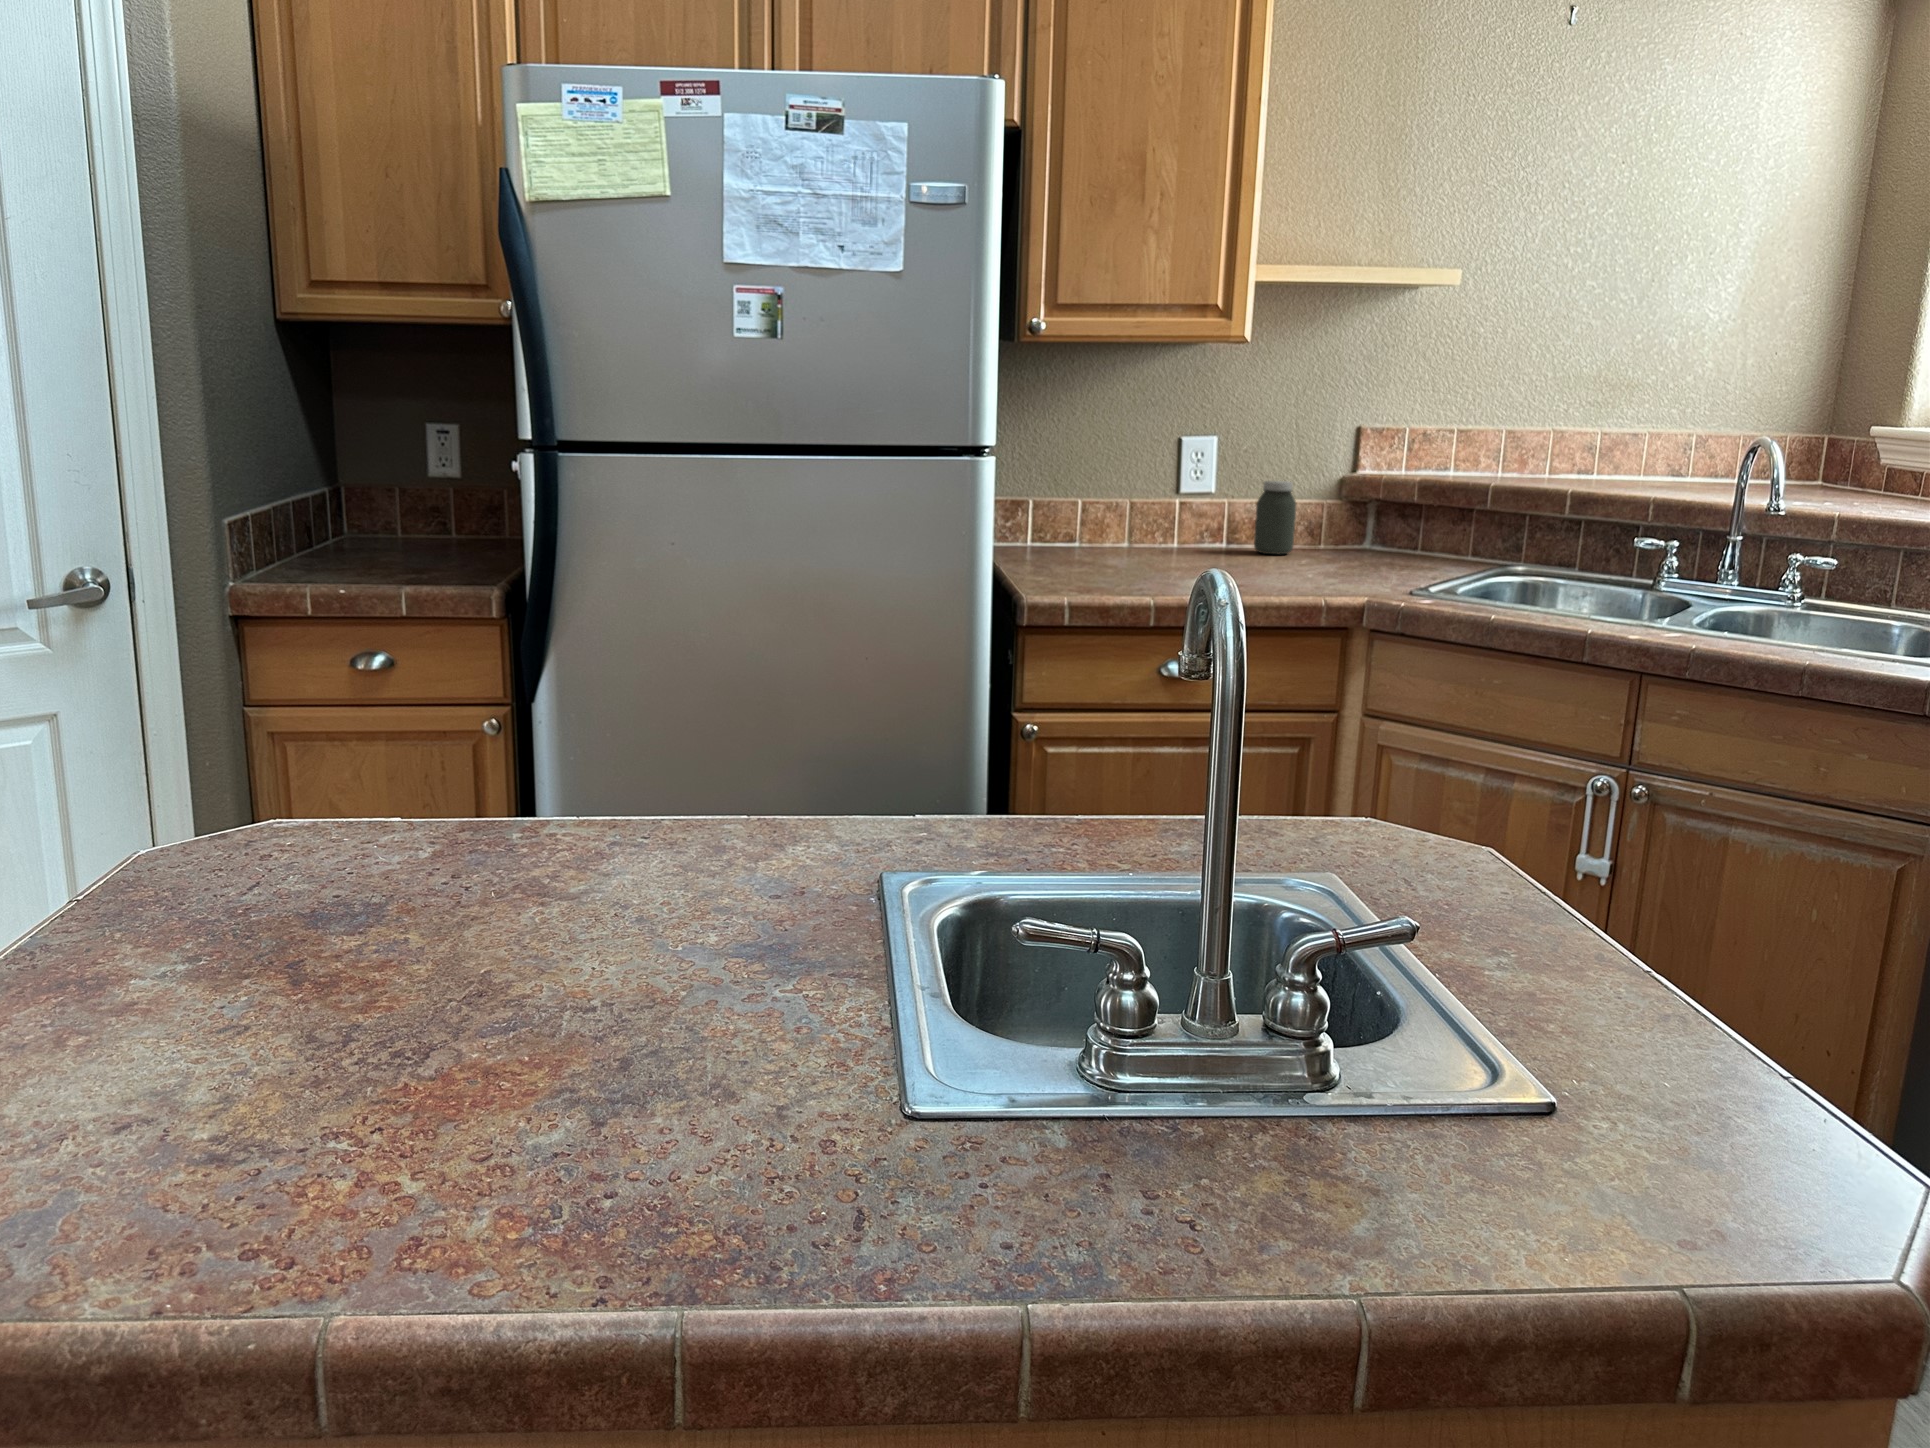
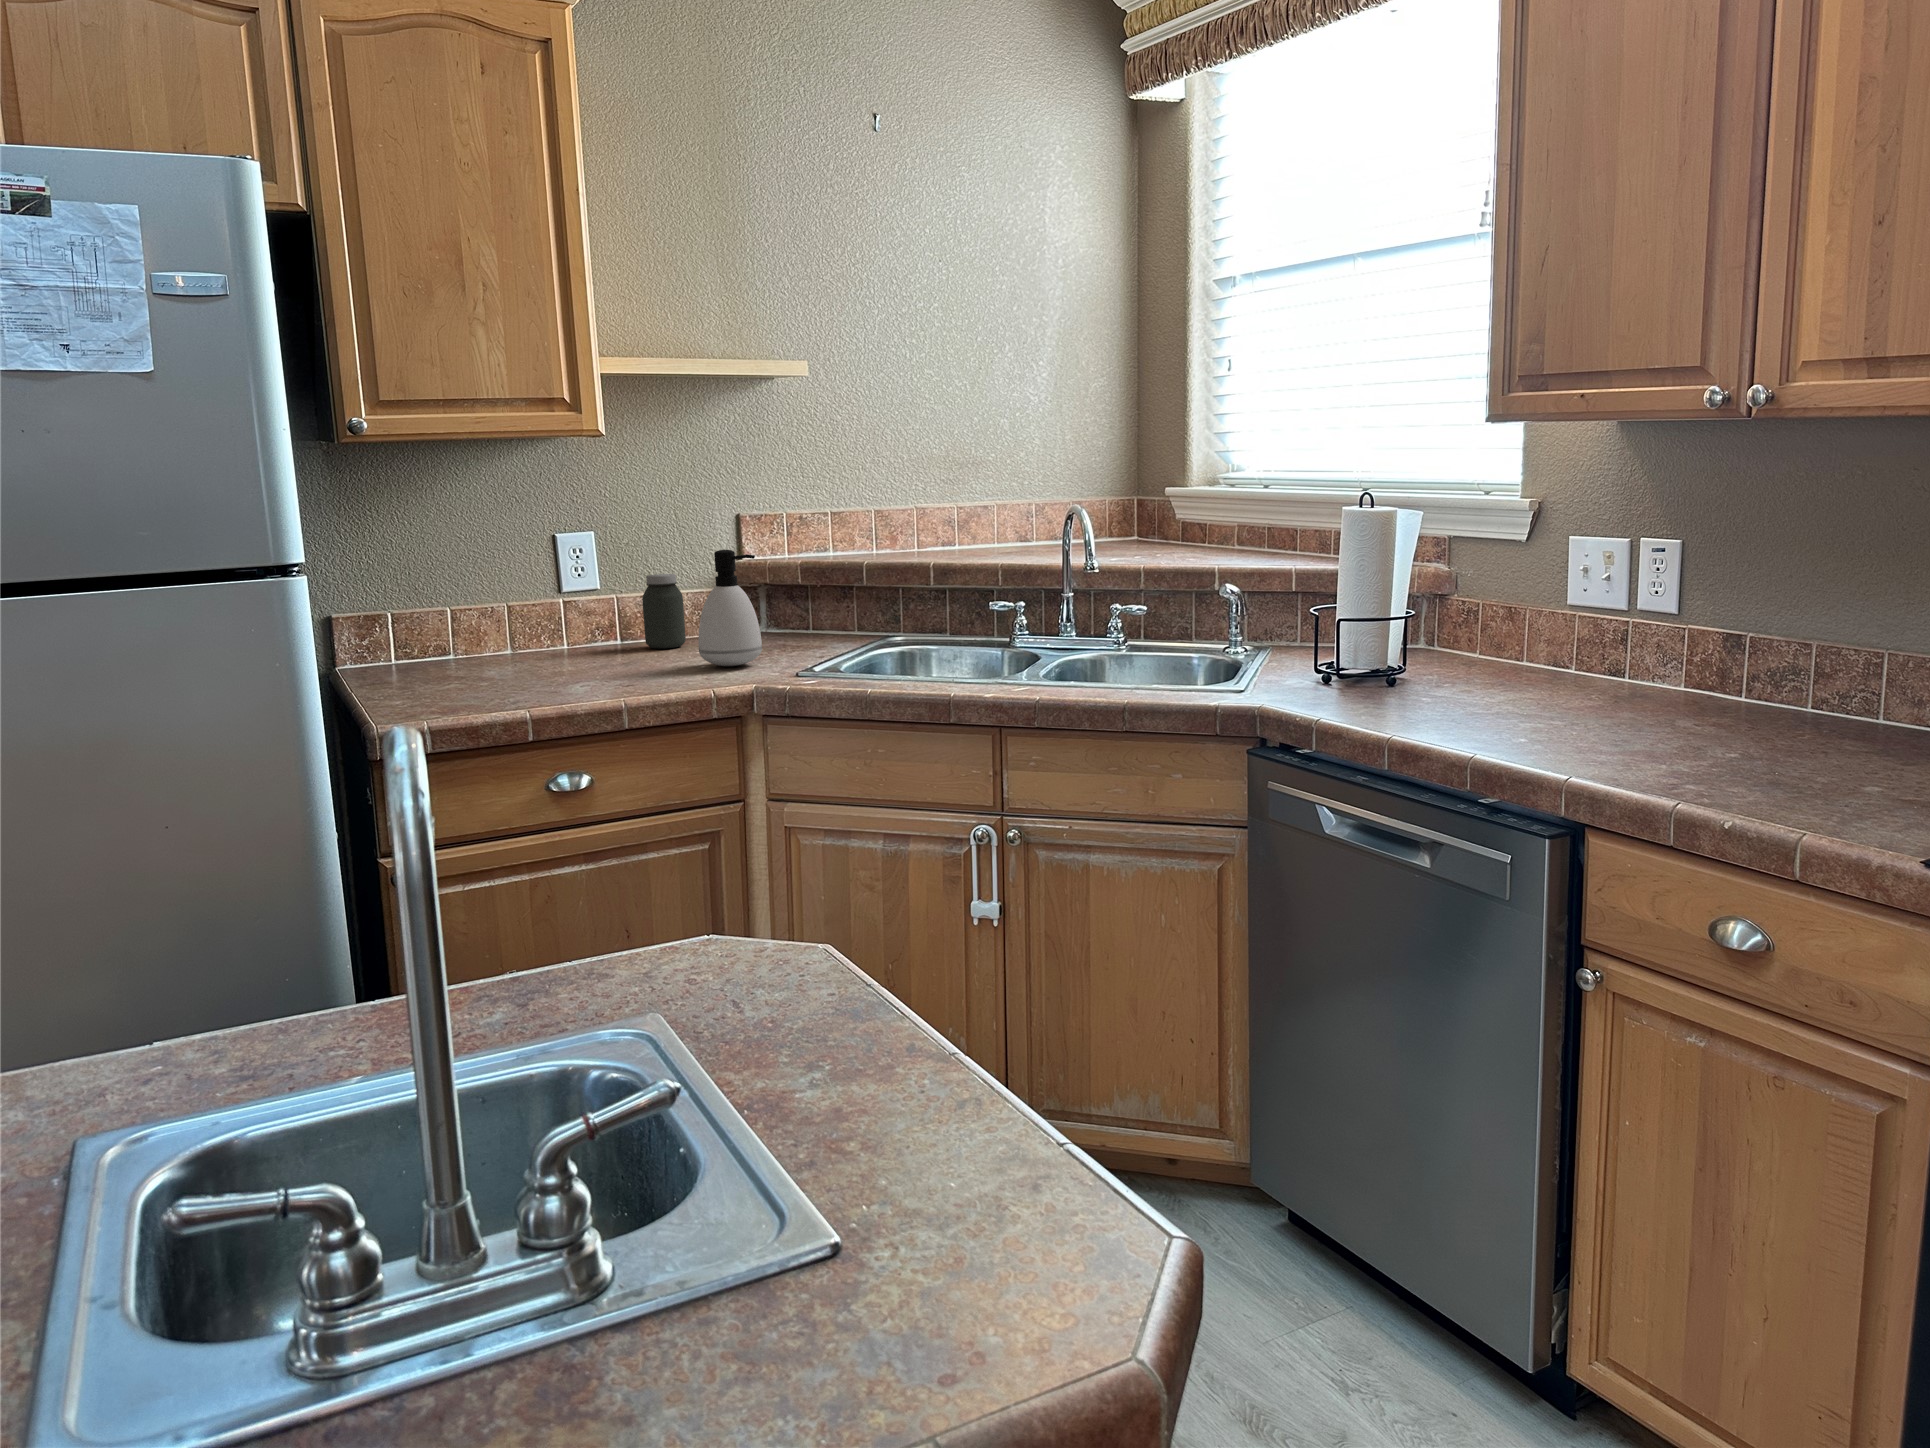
soap dispenser: none [1313,461,1385,578] -> present [699,550,762,666]

